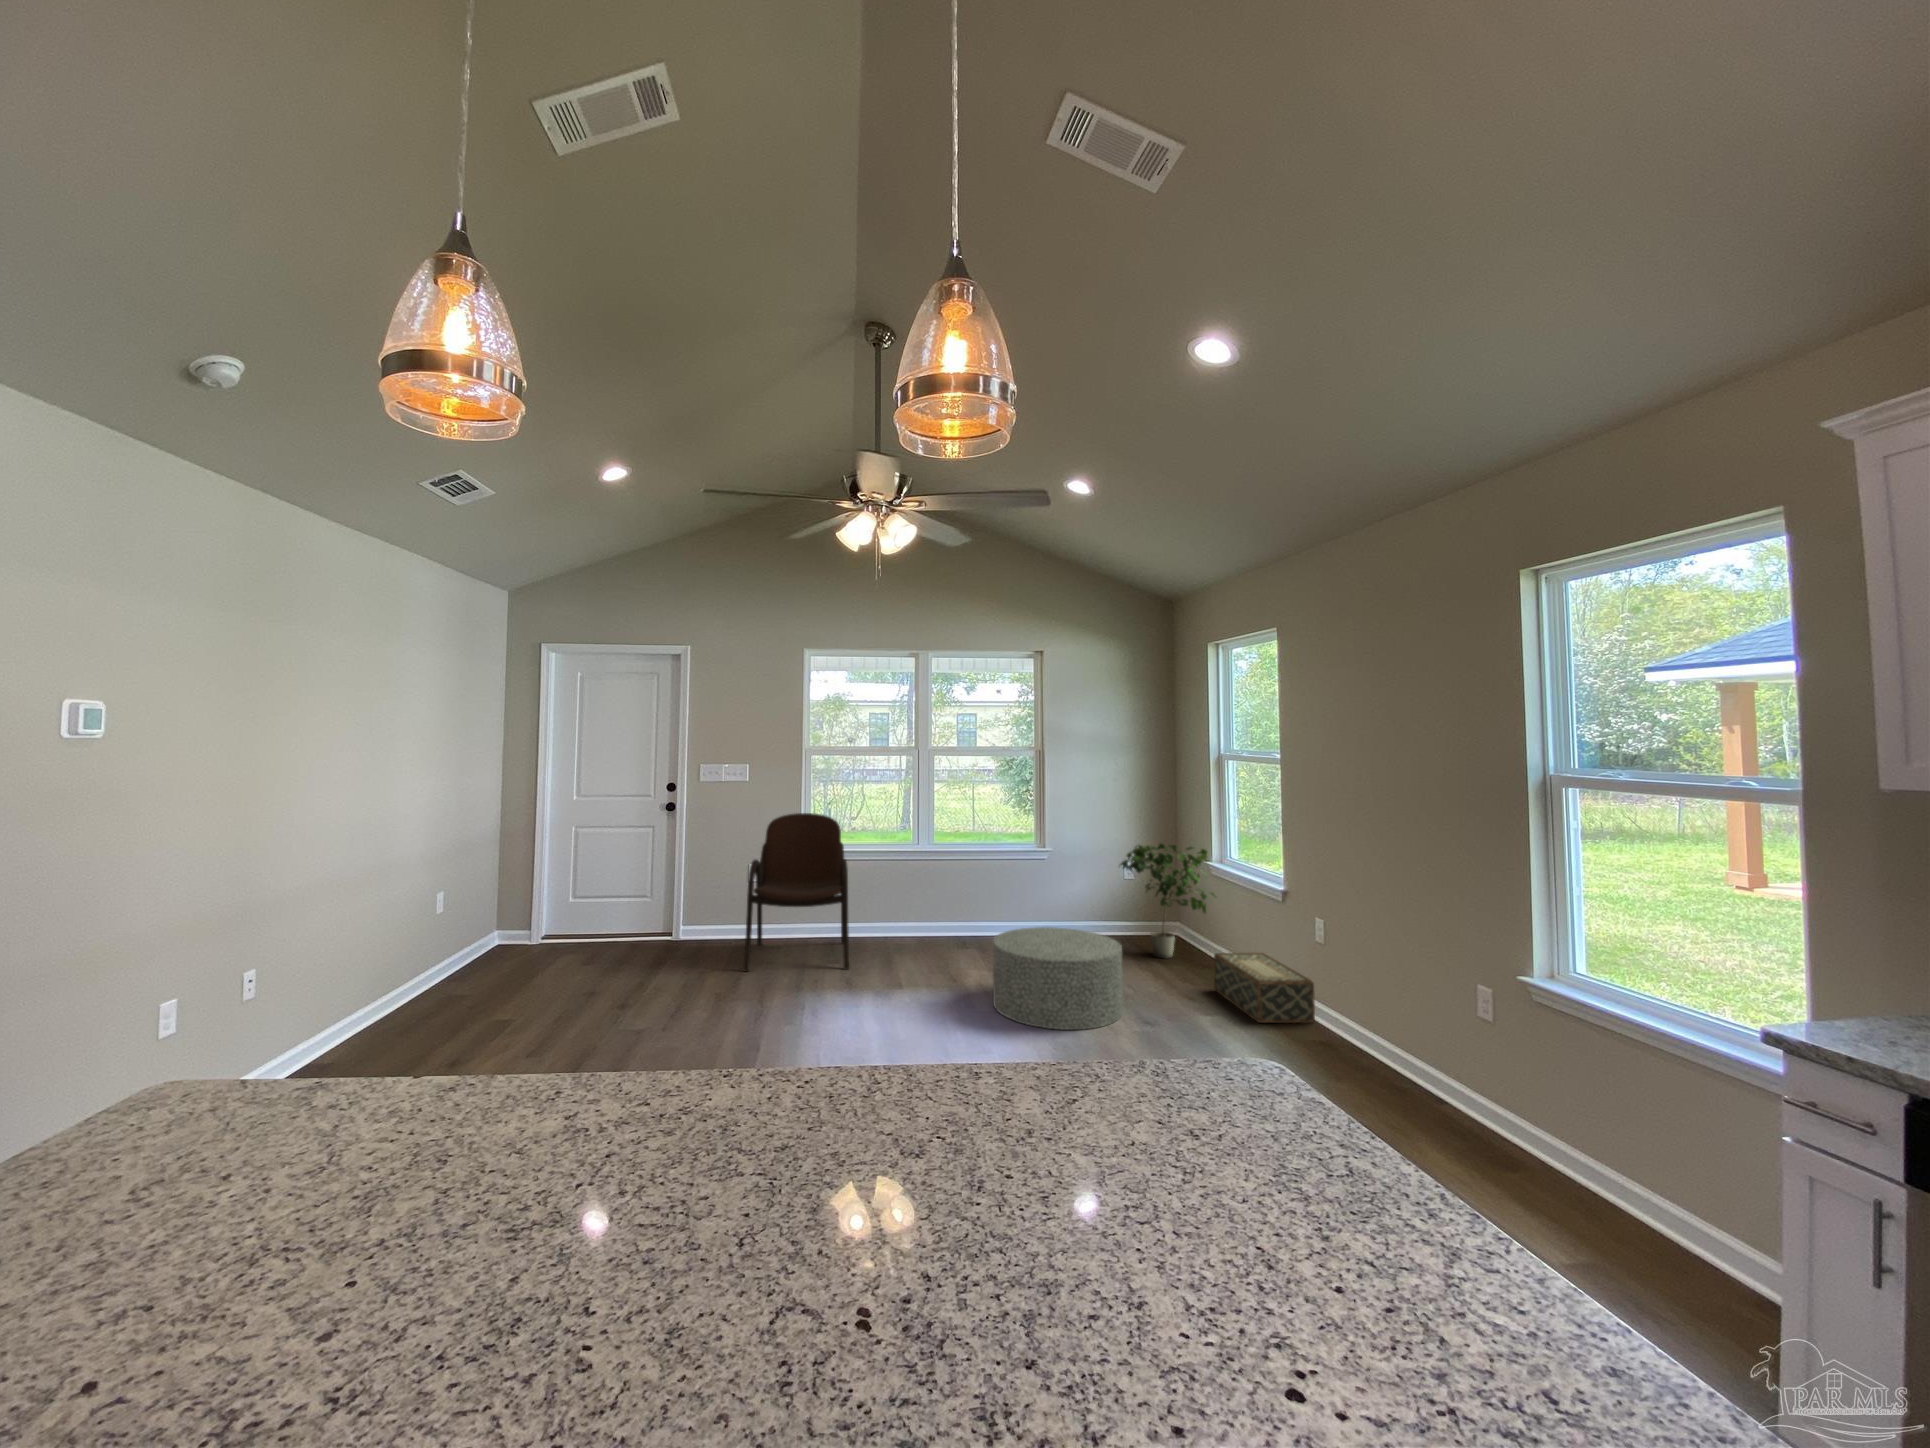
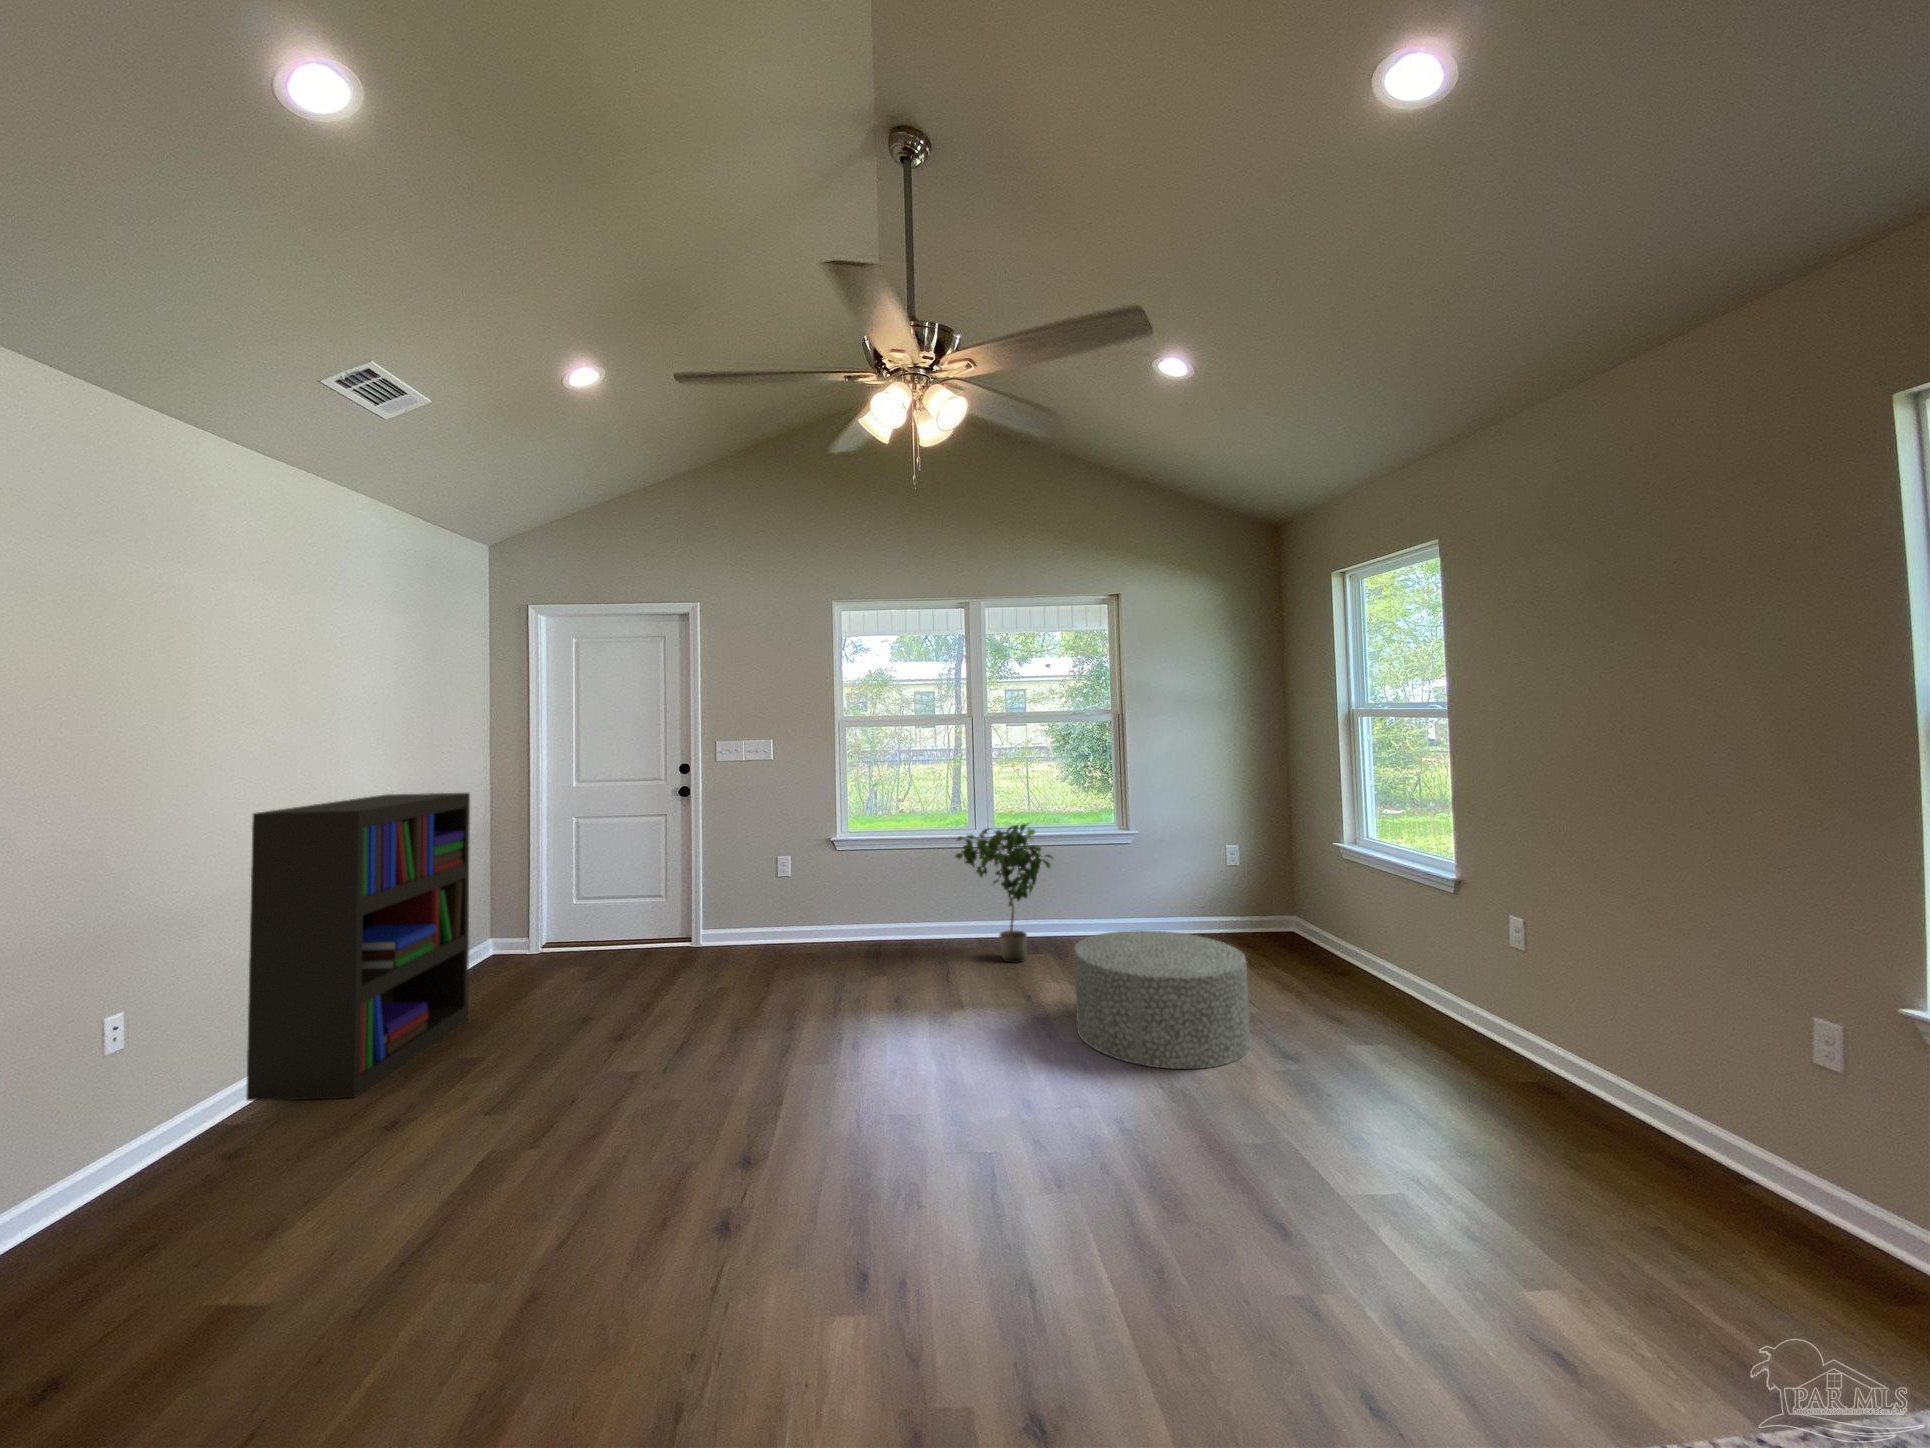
bookshelf: none [332,806,501,1052] -> present [246,793,470,1101]
armchair: present [743,813,849,971] -> none [768,796,895,987]
potted plant: present [1121,843,1215,958] -> present [955,823,1052,963]
woven basket: present [1214,953,1315,1023] -> none [1363,961,1520,1059]

